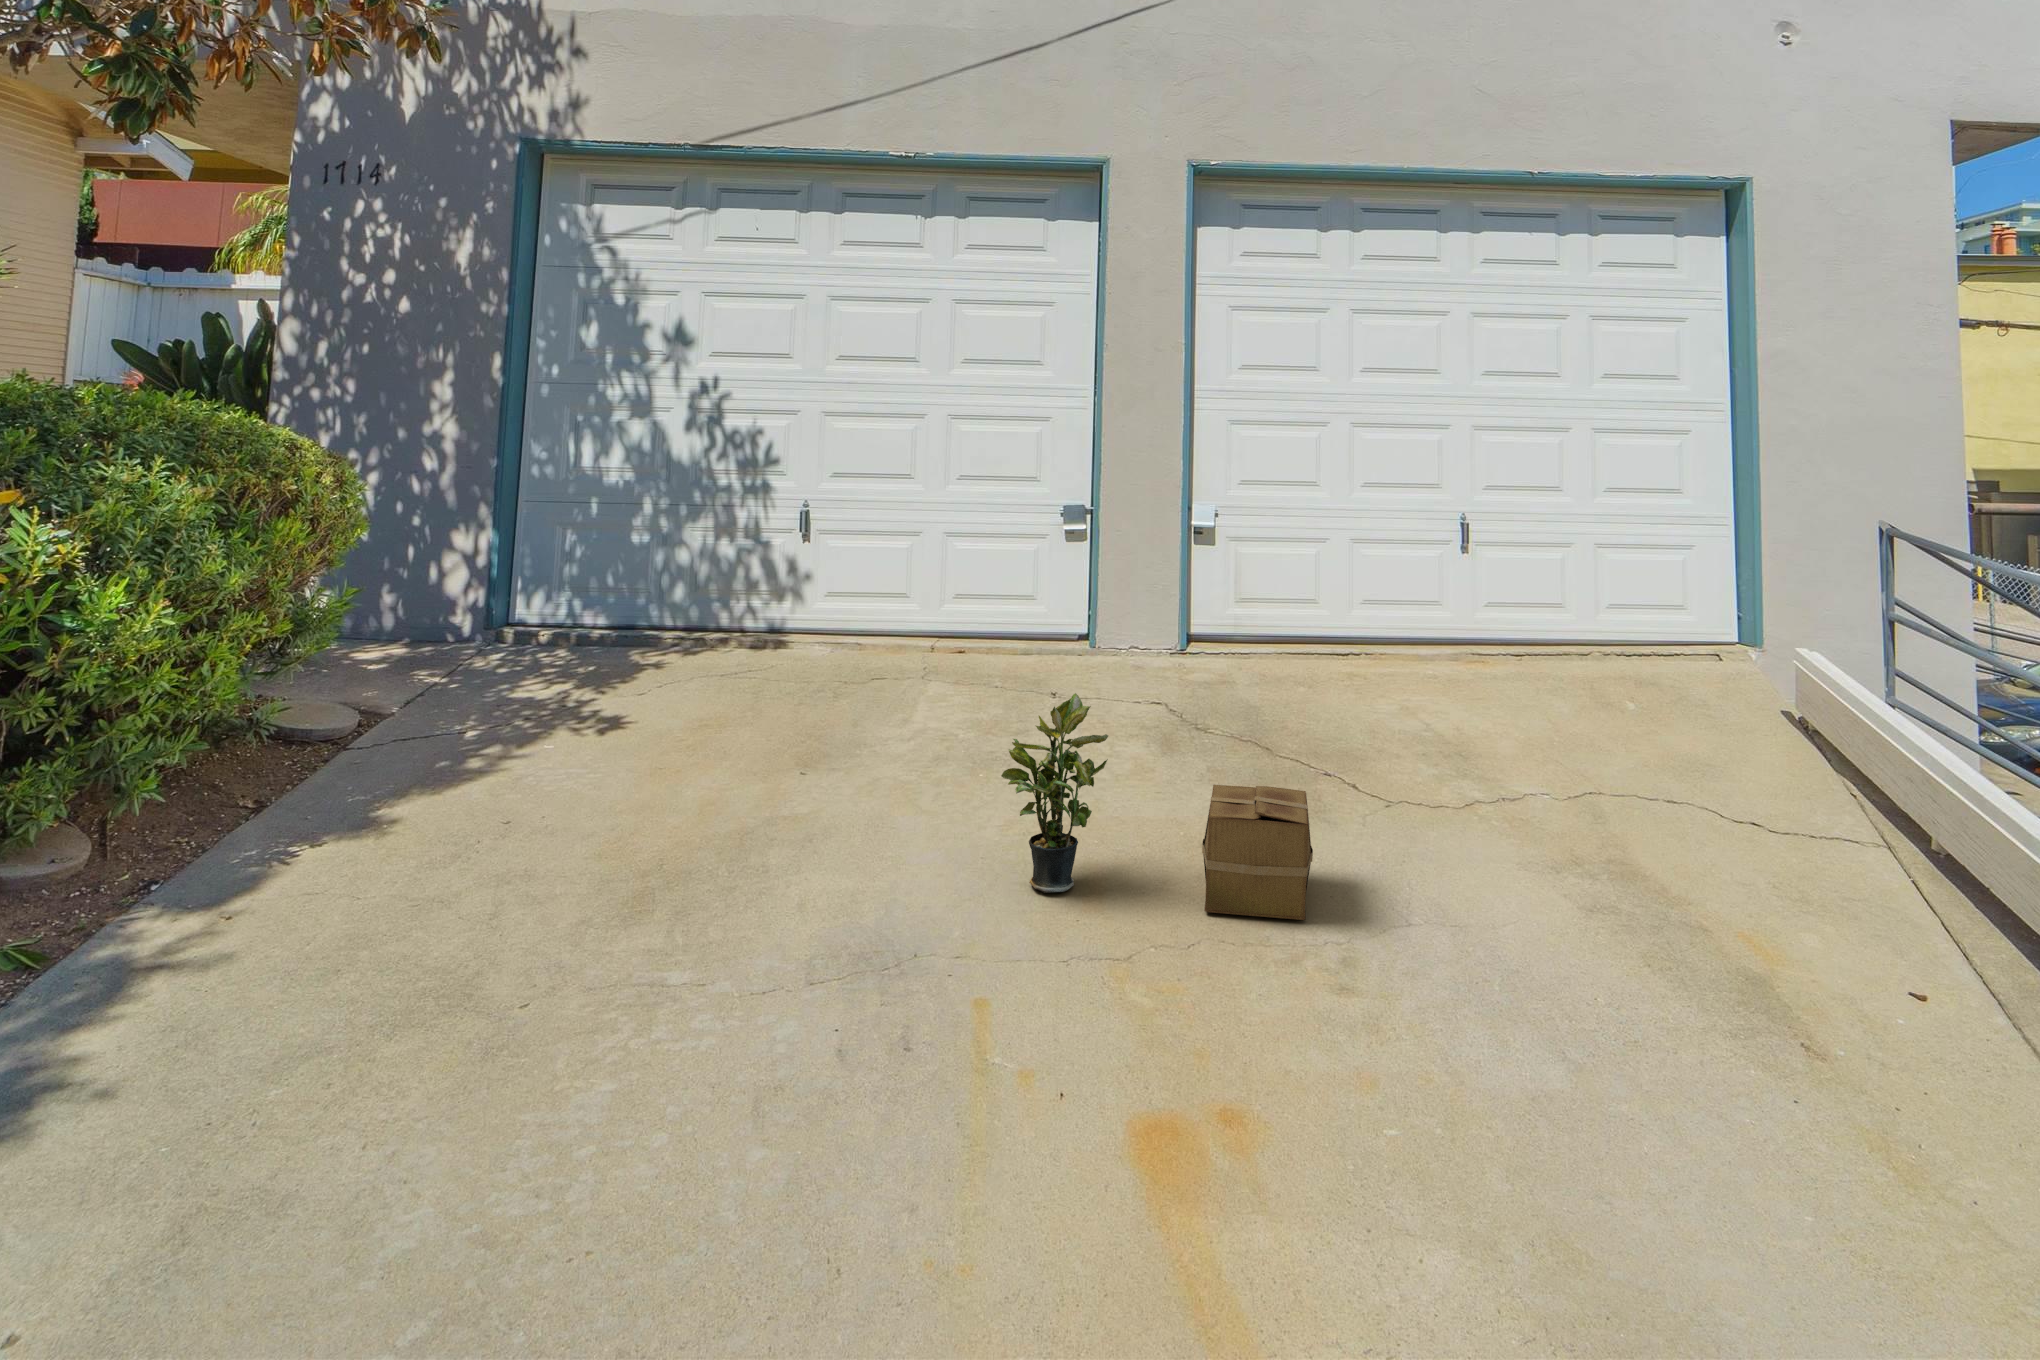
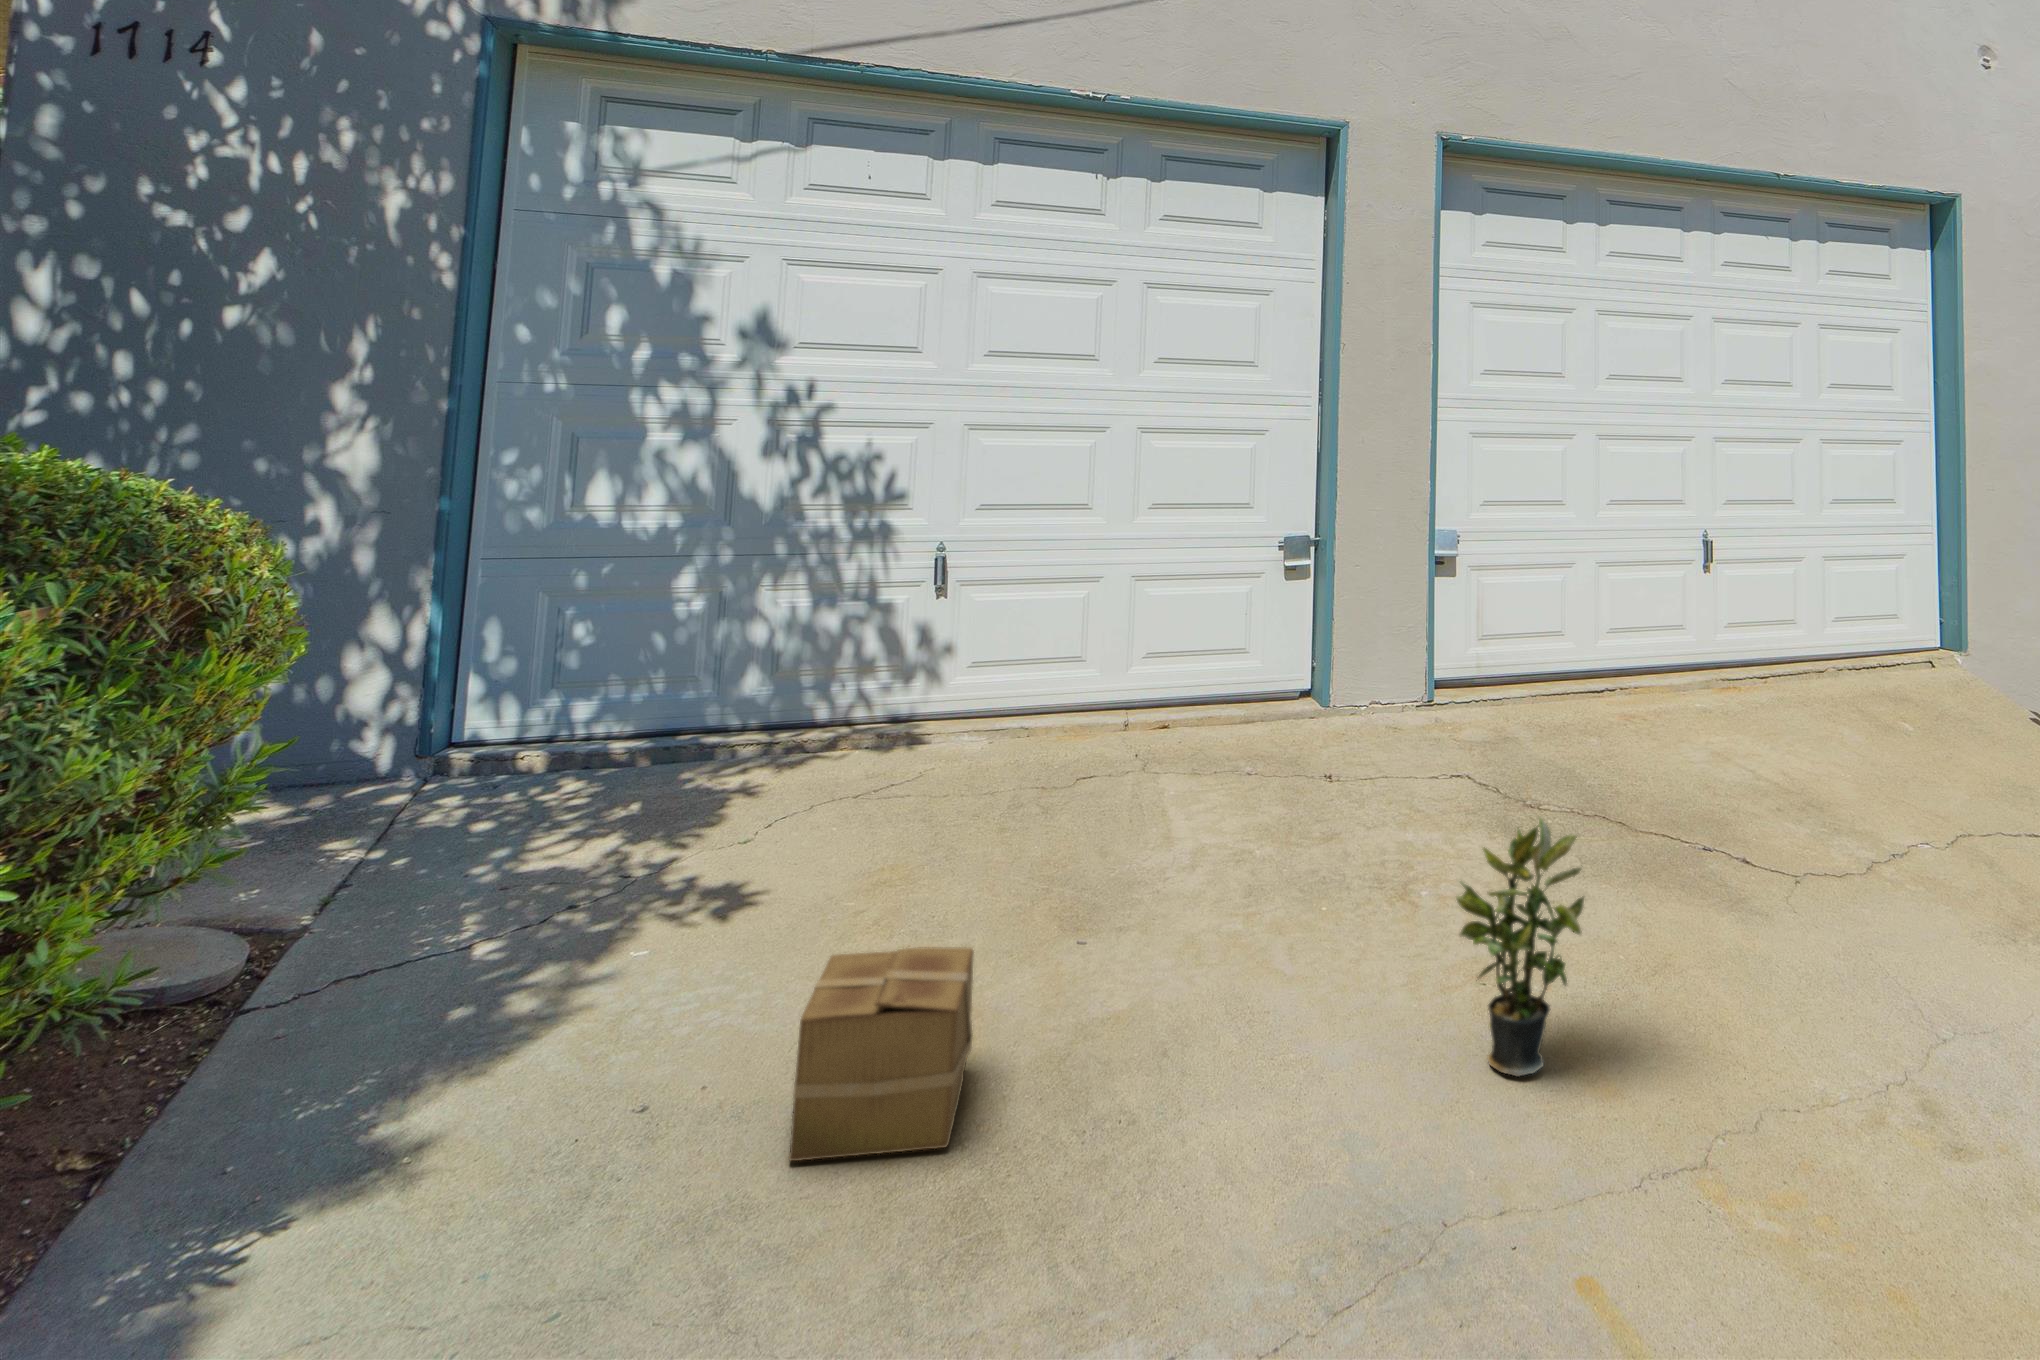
cardboard box: present [1202,785,1313,920] -> present [789,947,974,1161]

